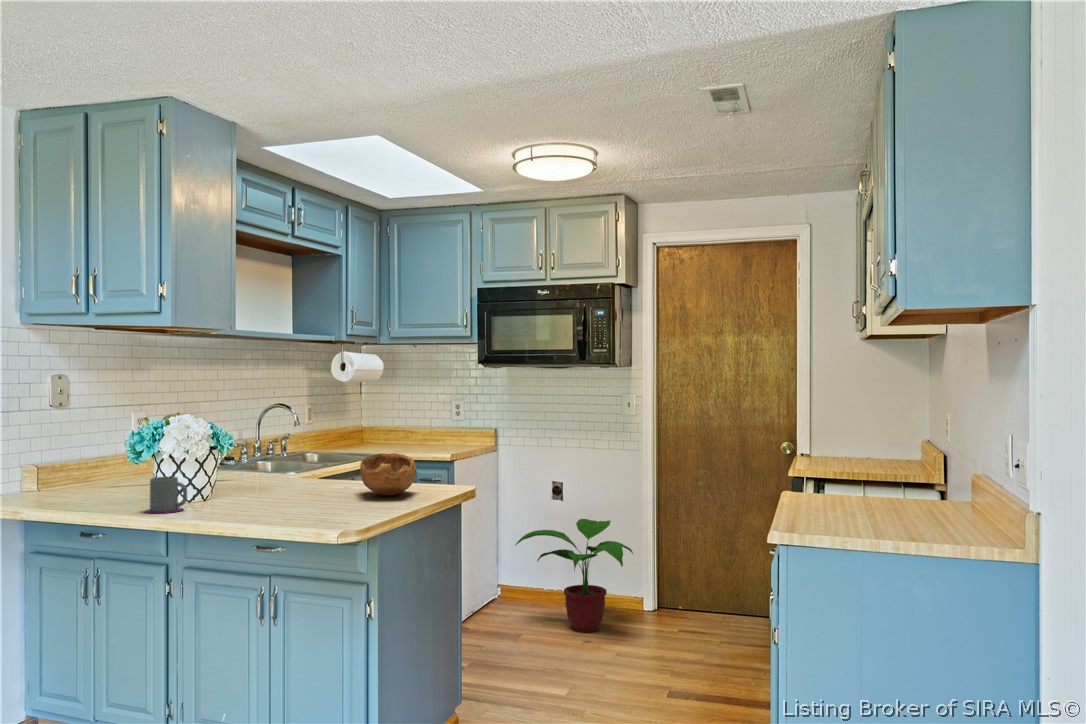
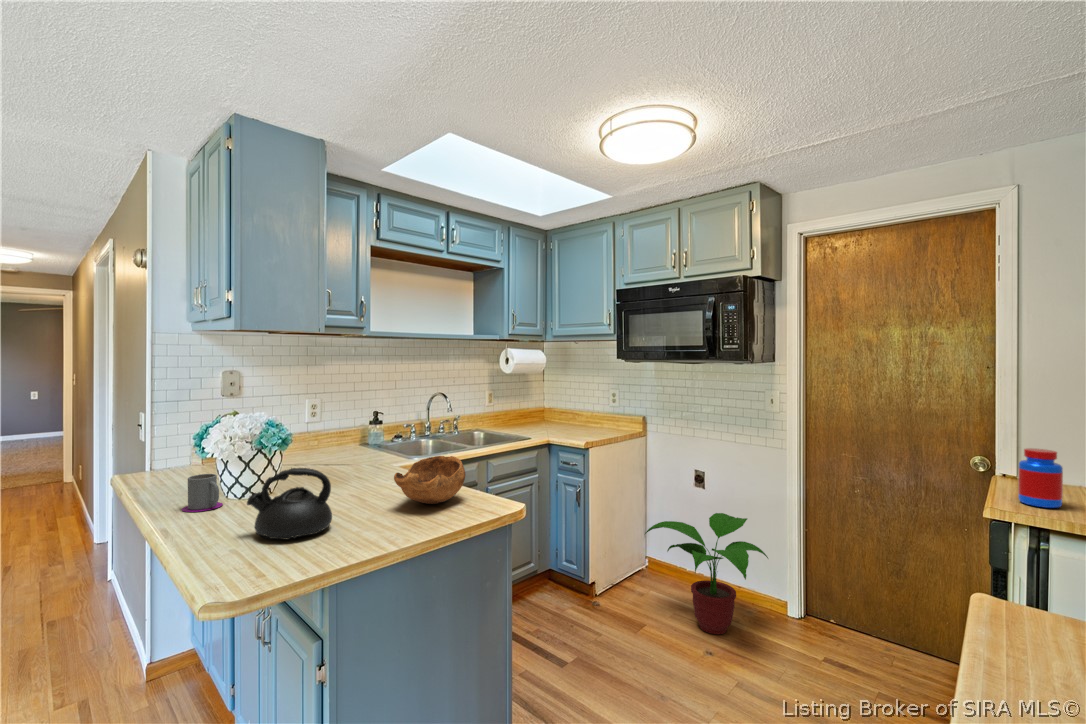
jar: none [818,428,843,470] -> present [1018,448,1063,508]
teapot: none [269,455,341,518] -> present [247,468,332,540]

